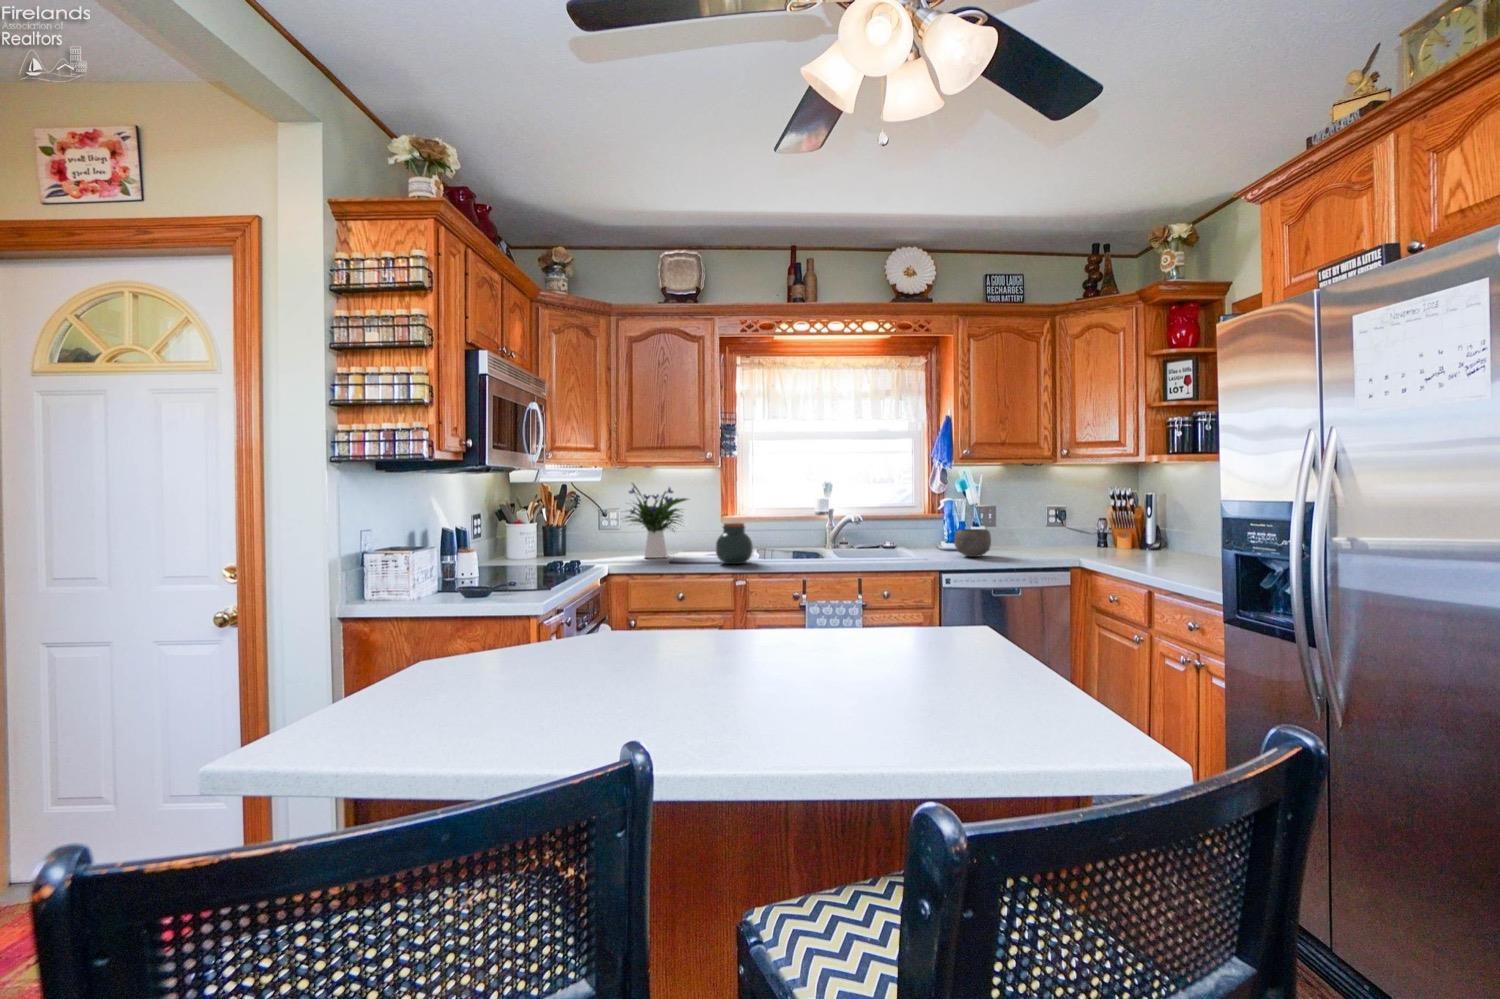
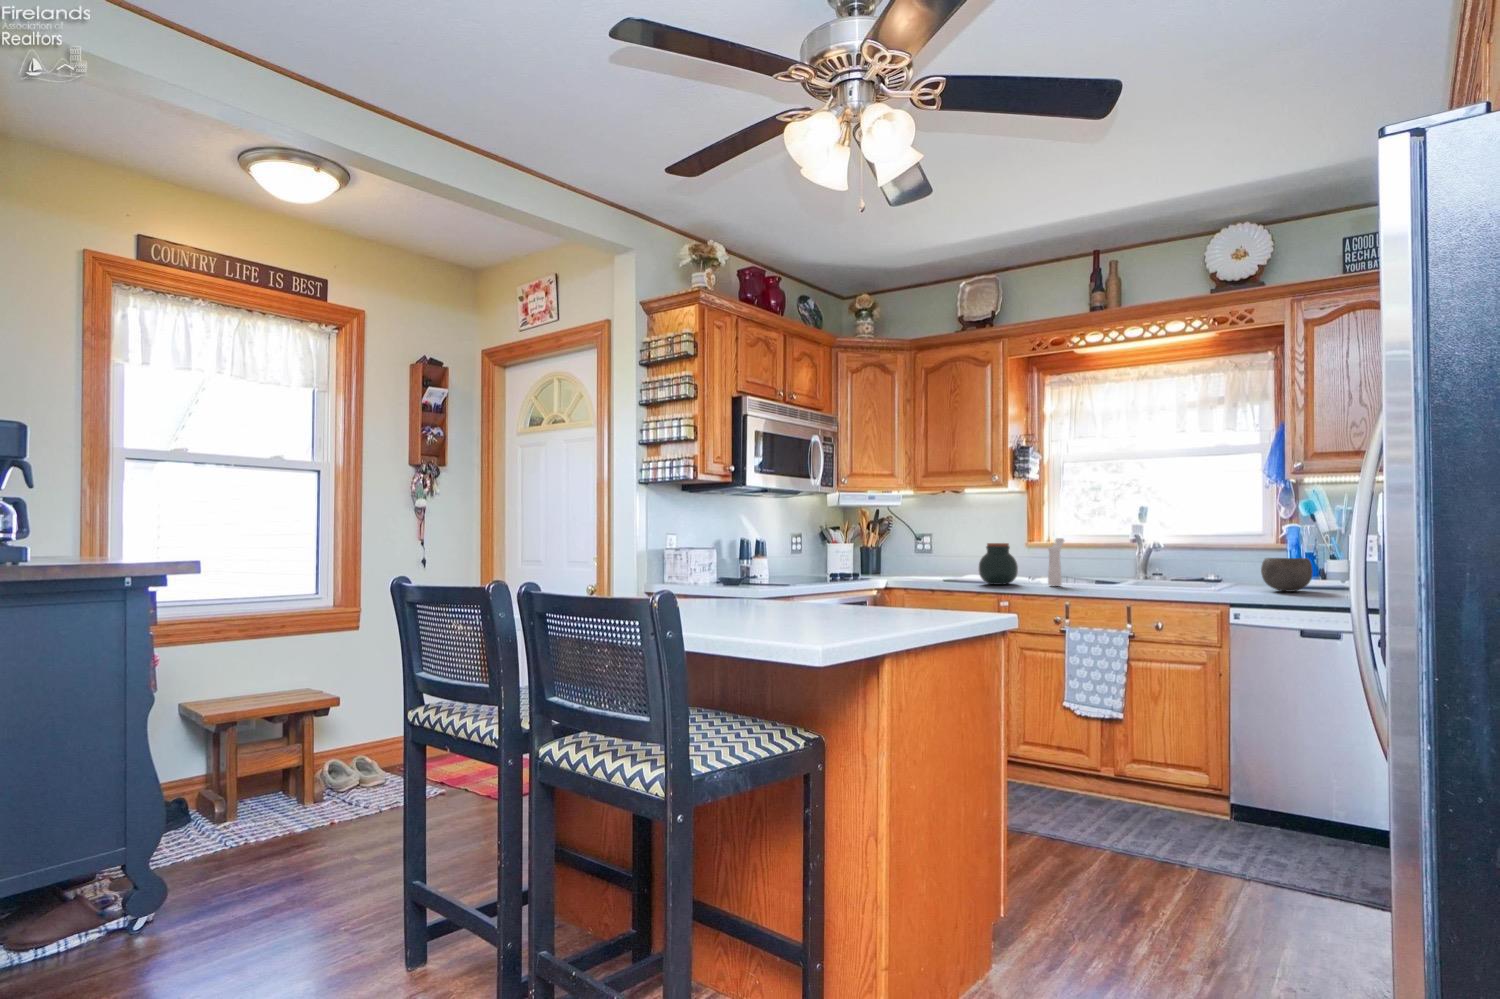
flower arrangement: present [622,484,687,558] -> none [906,504,977,578]
pepper mill: none [781,516,796,562] -> present [1048,538,1064,586]

